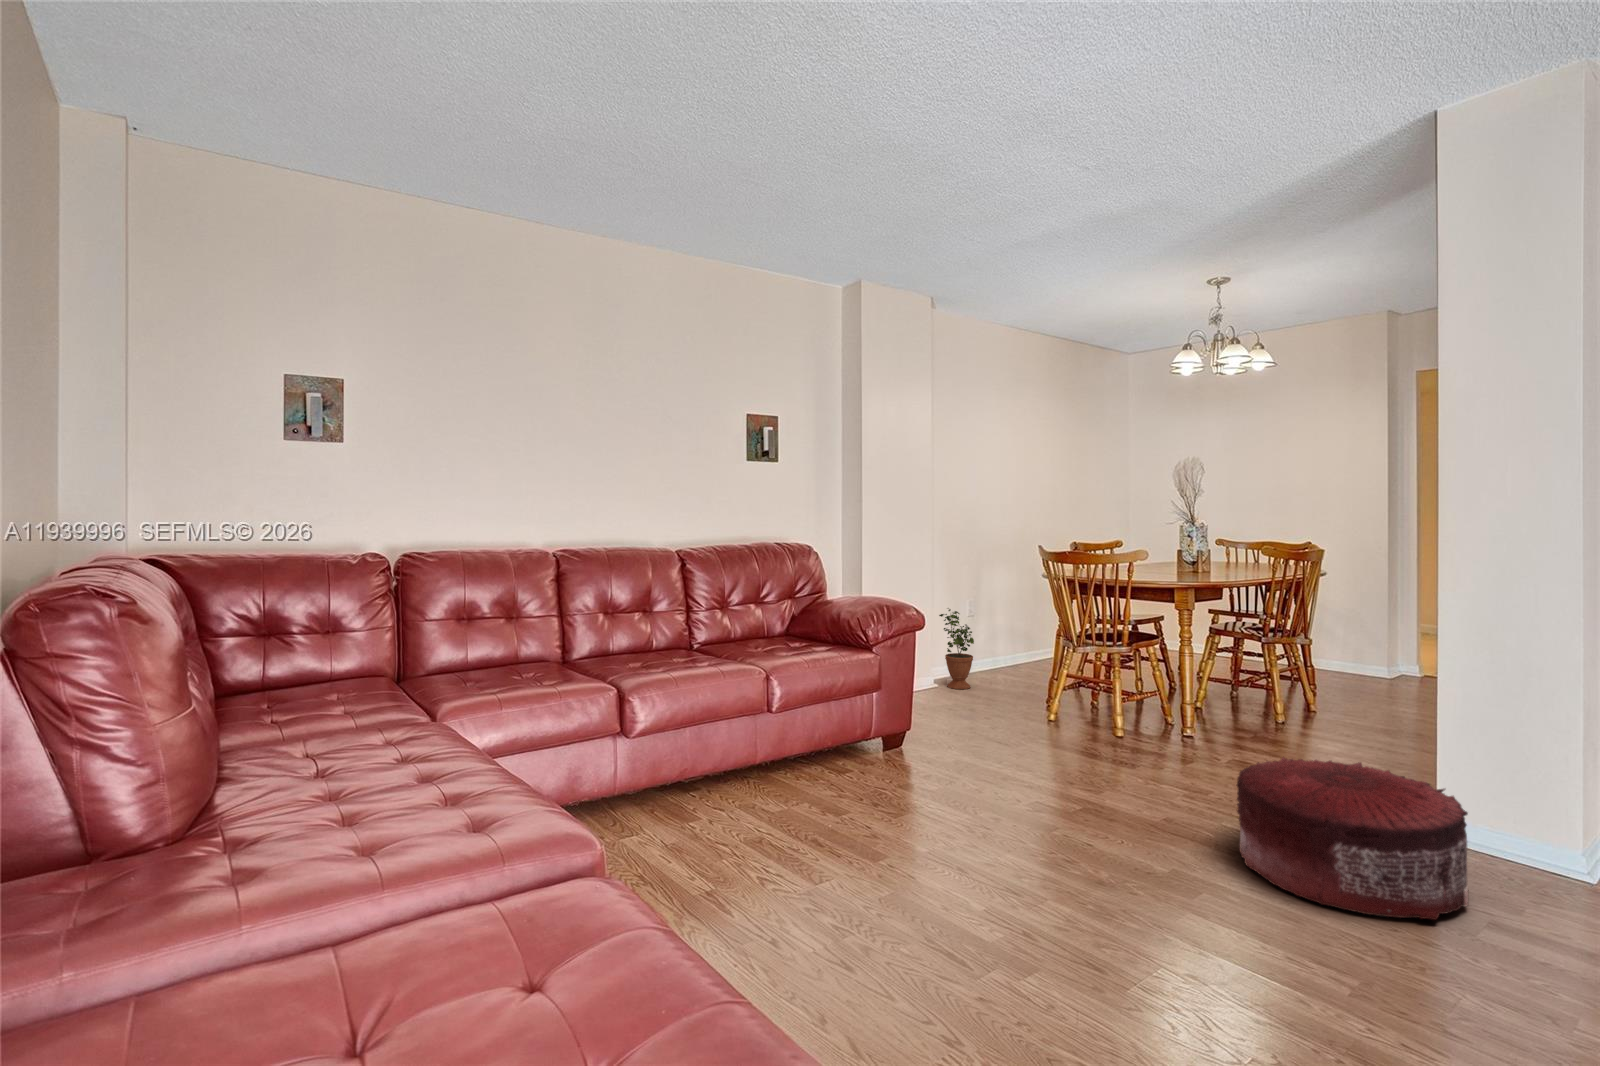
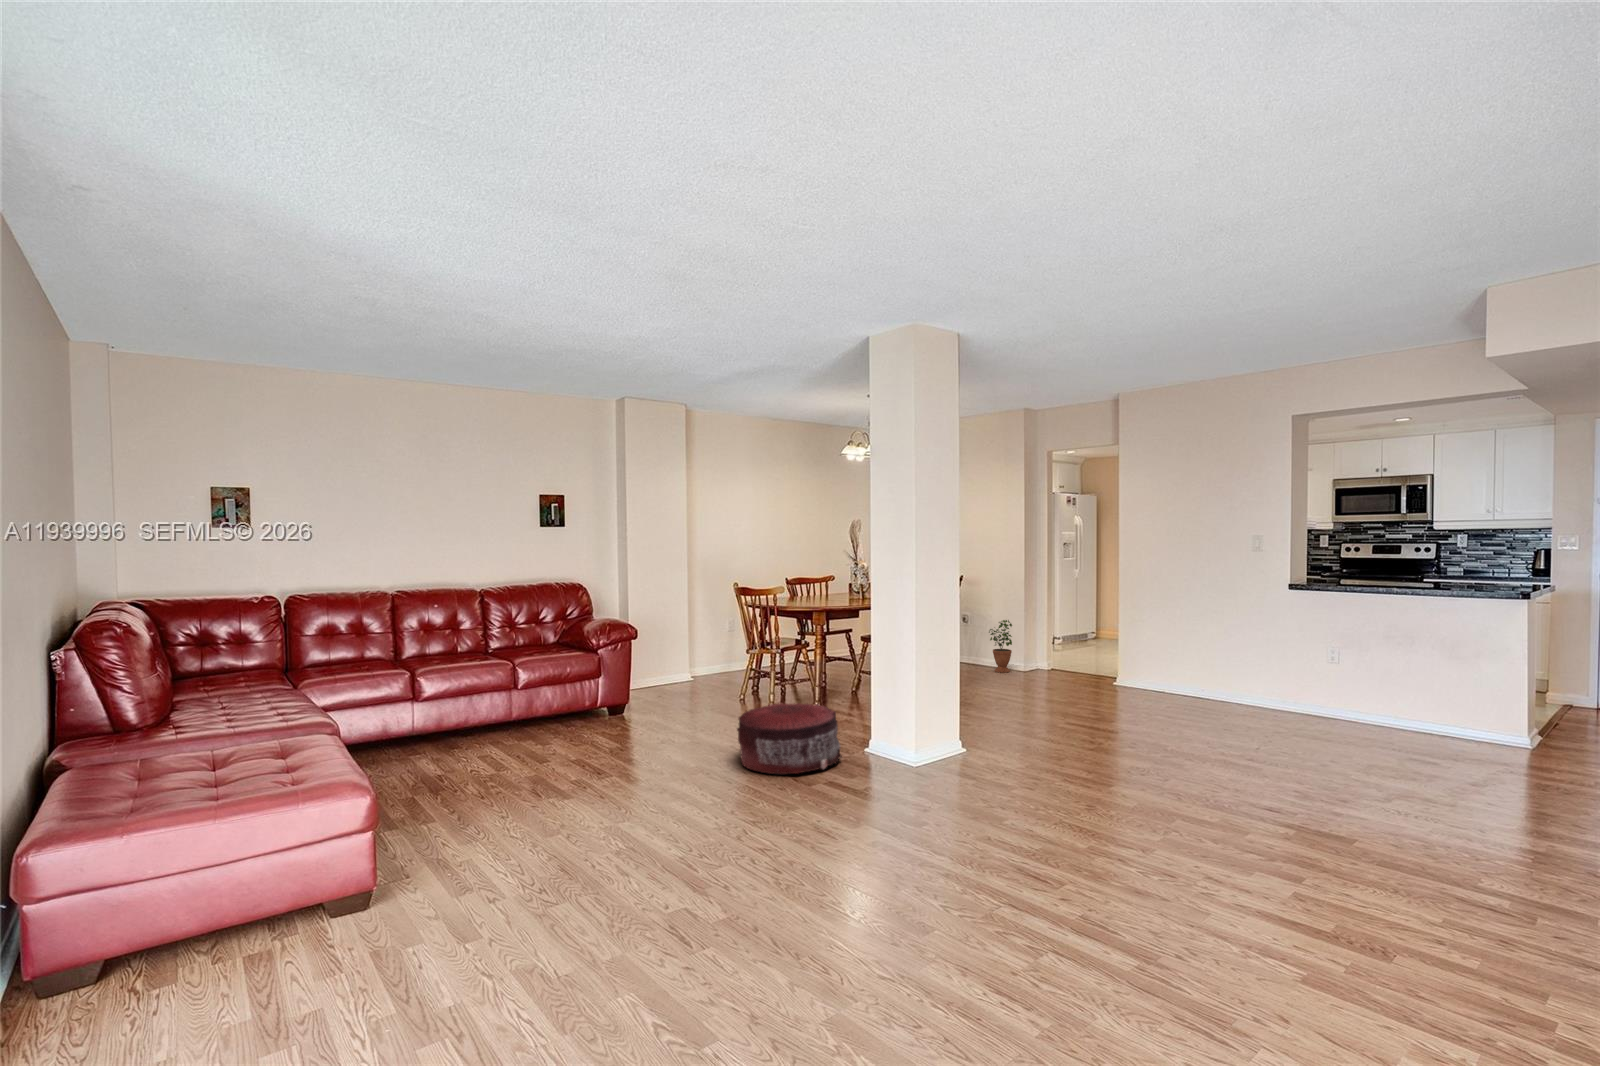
potted plant: present [939,608,974,689] -> present [989,620,1012,673]

